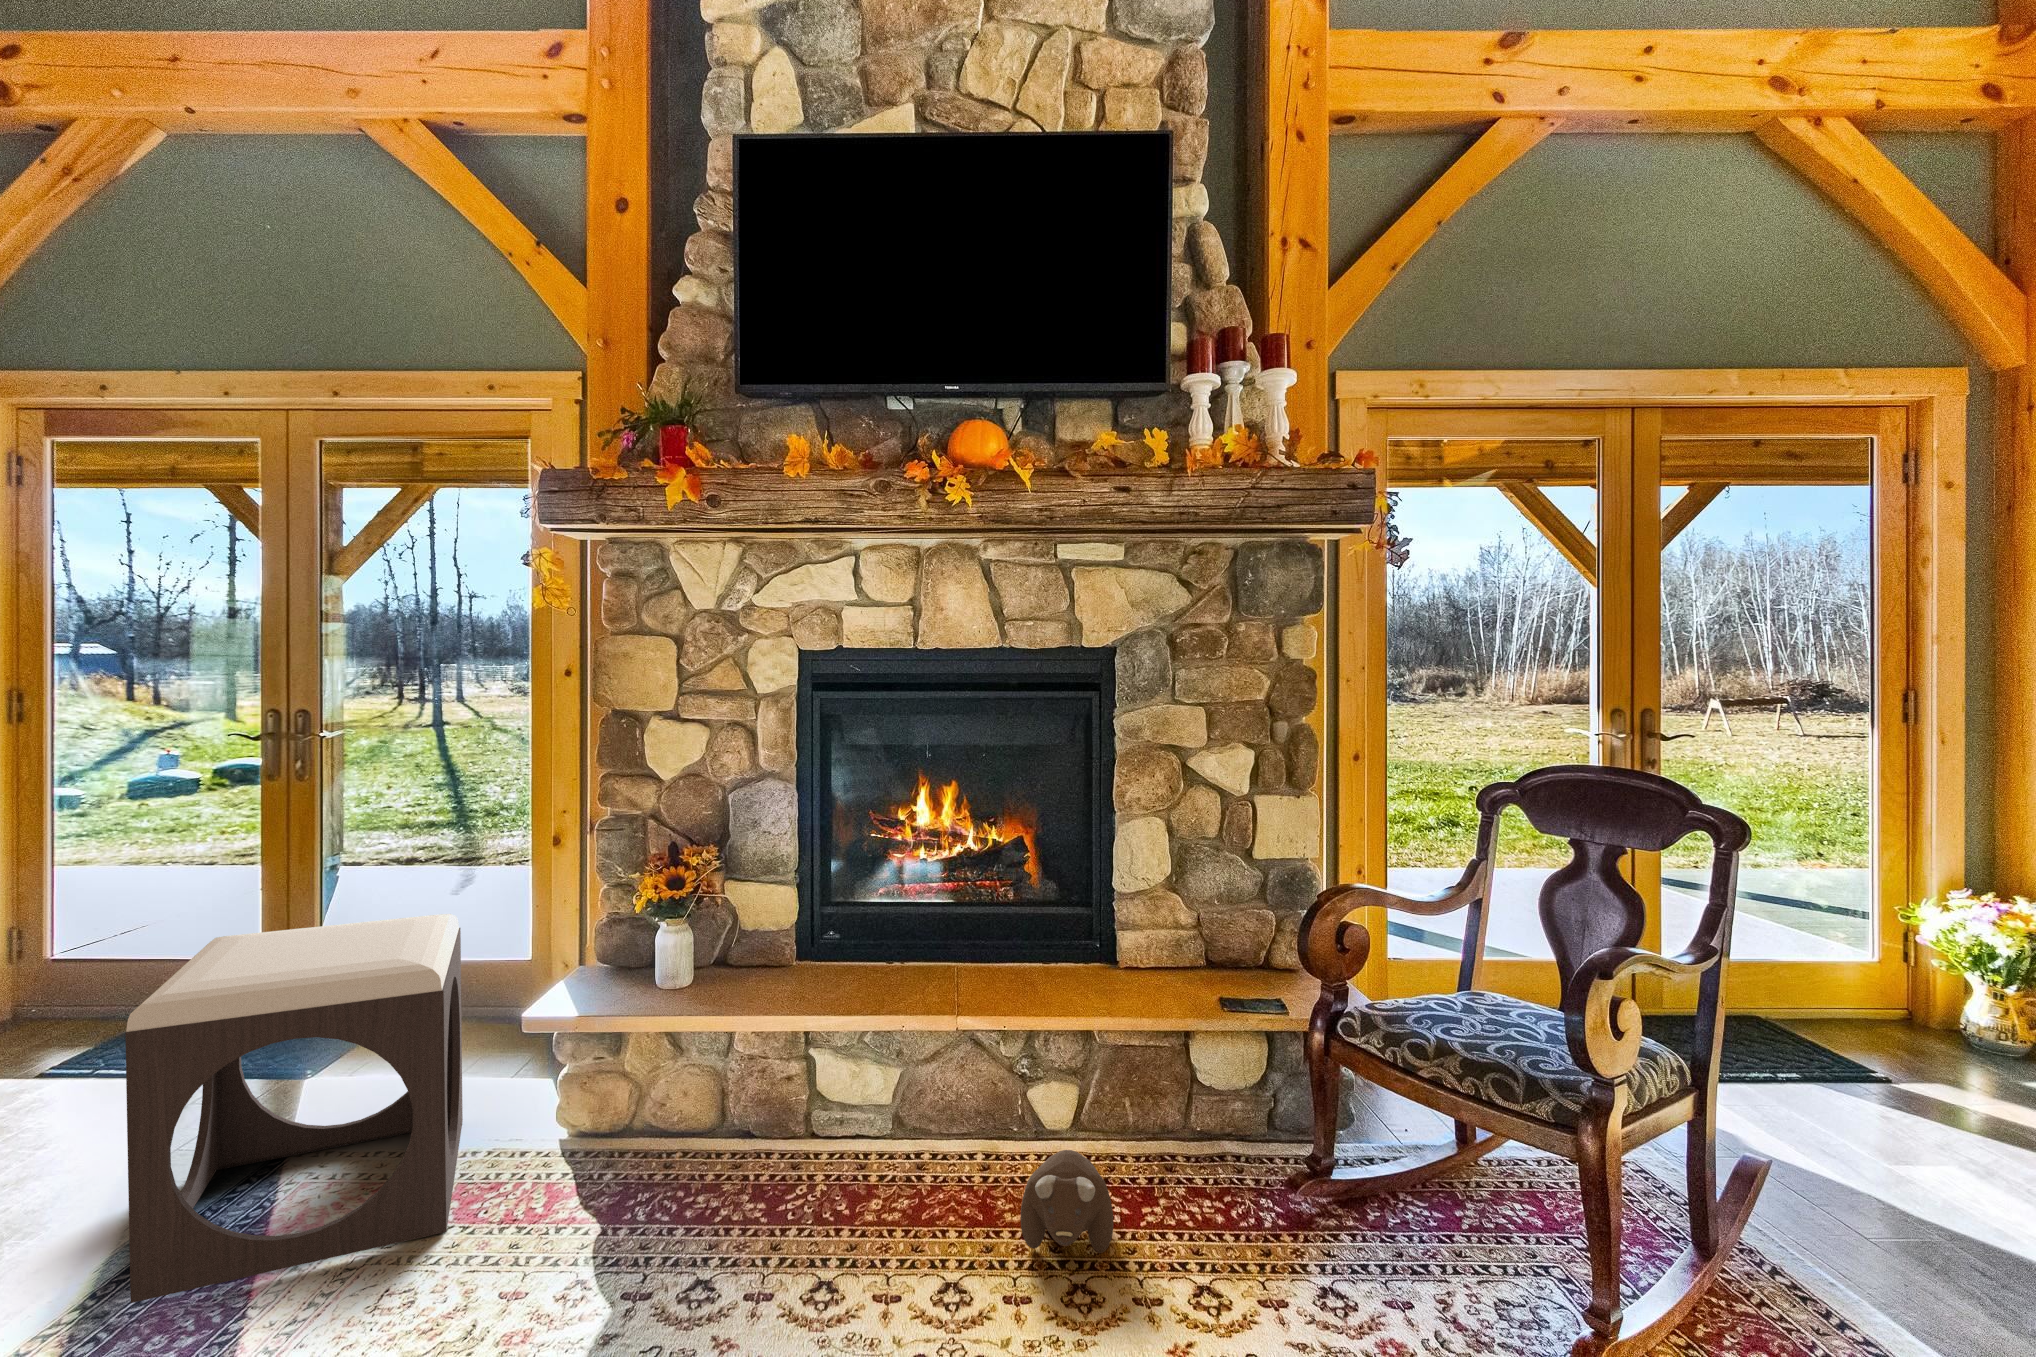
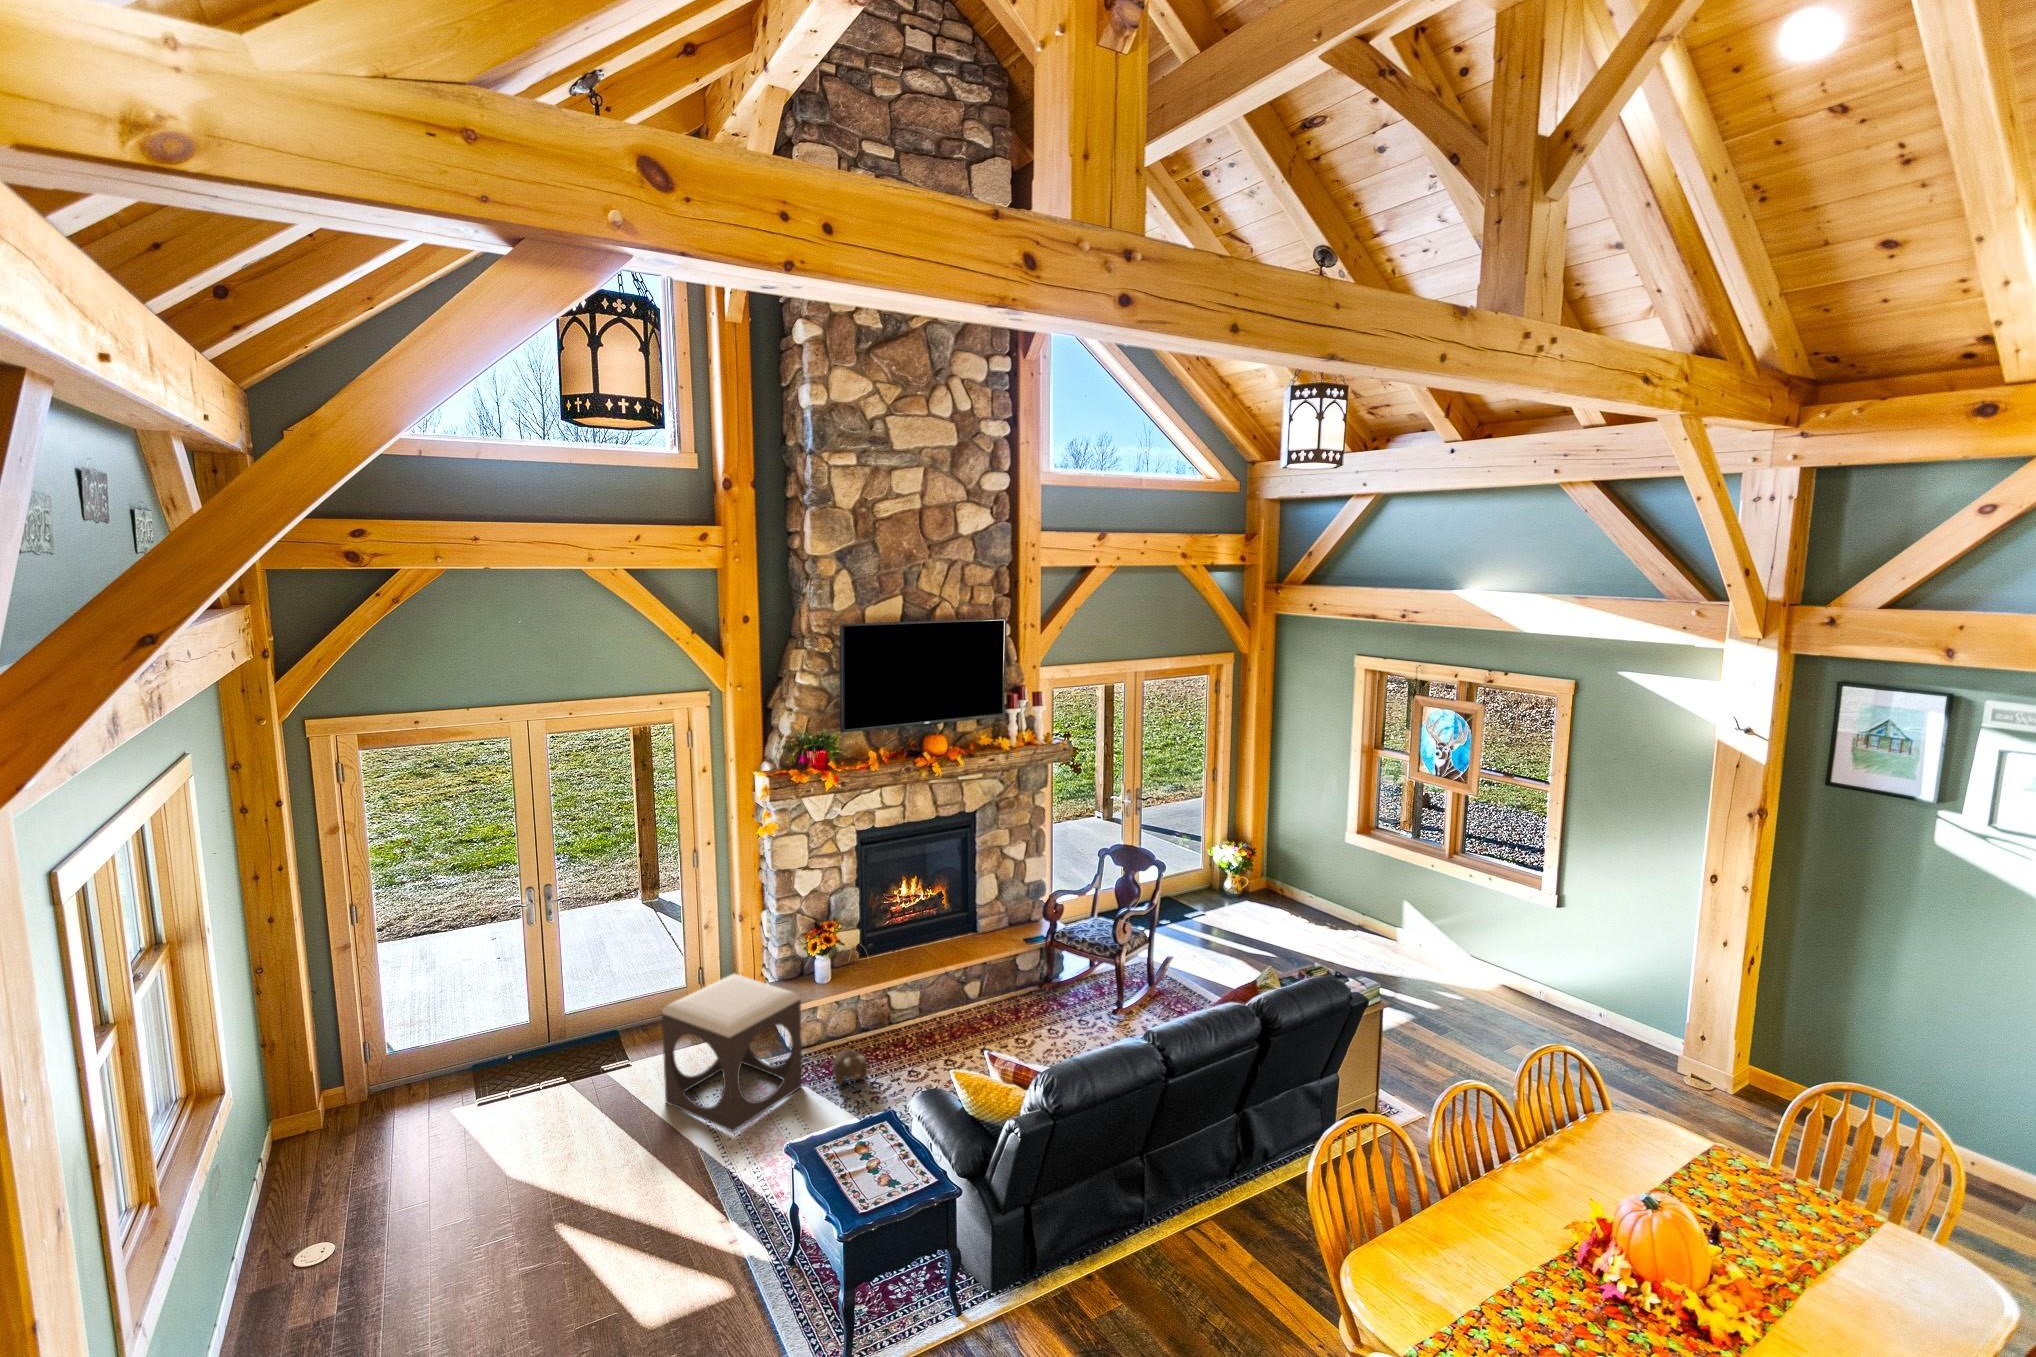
plush toy: present [1021,1150,1113,1253] -> present [833,1049,868,1086]

